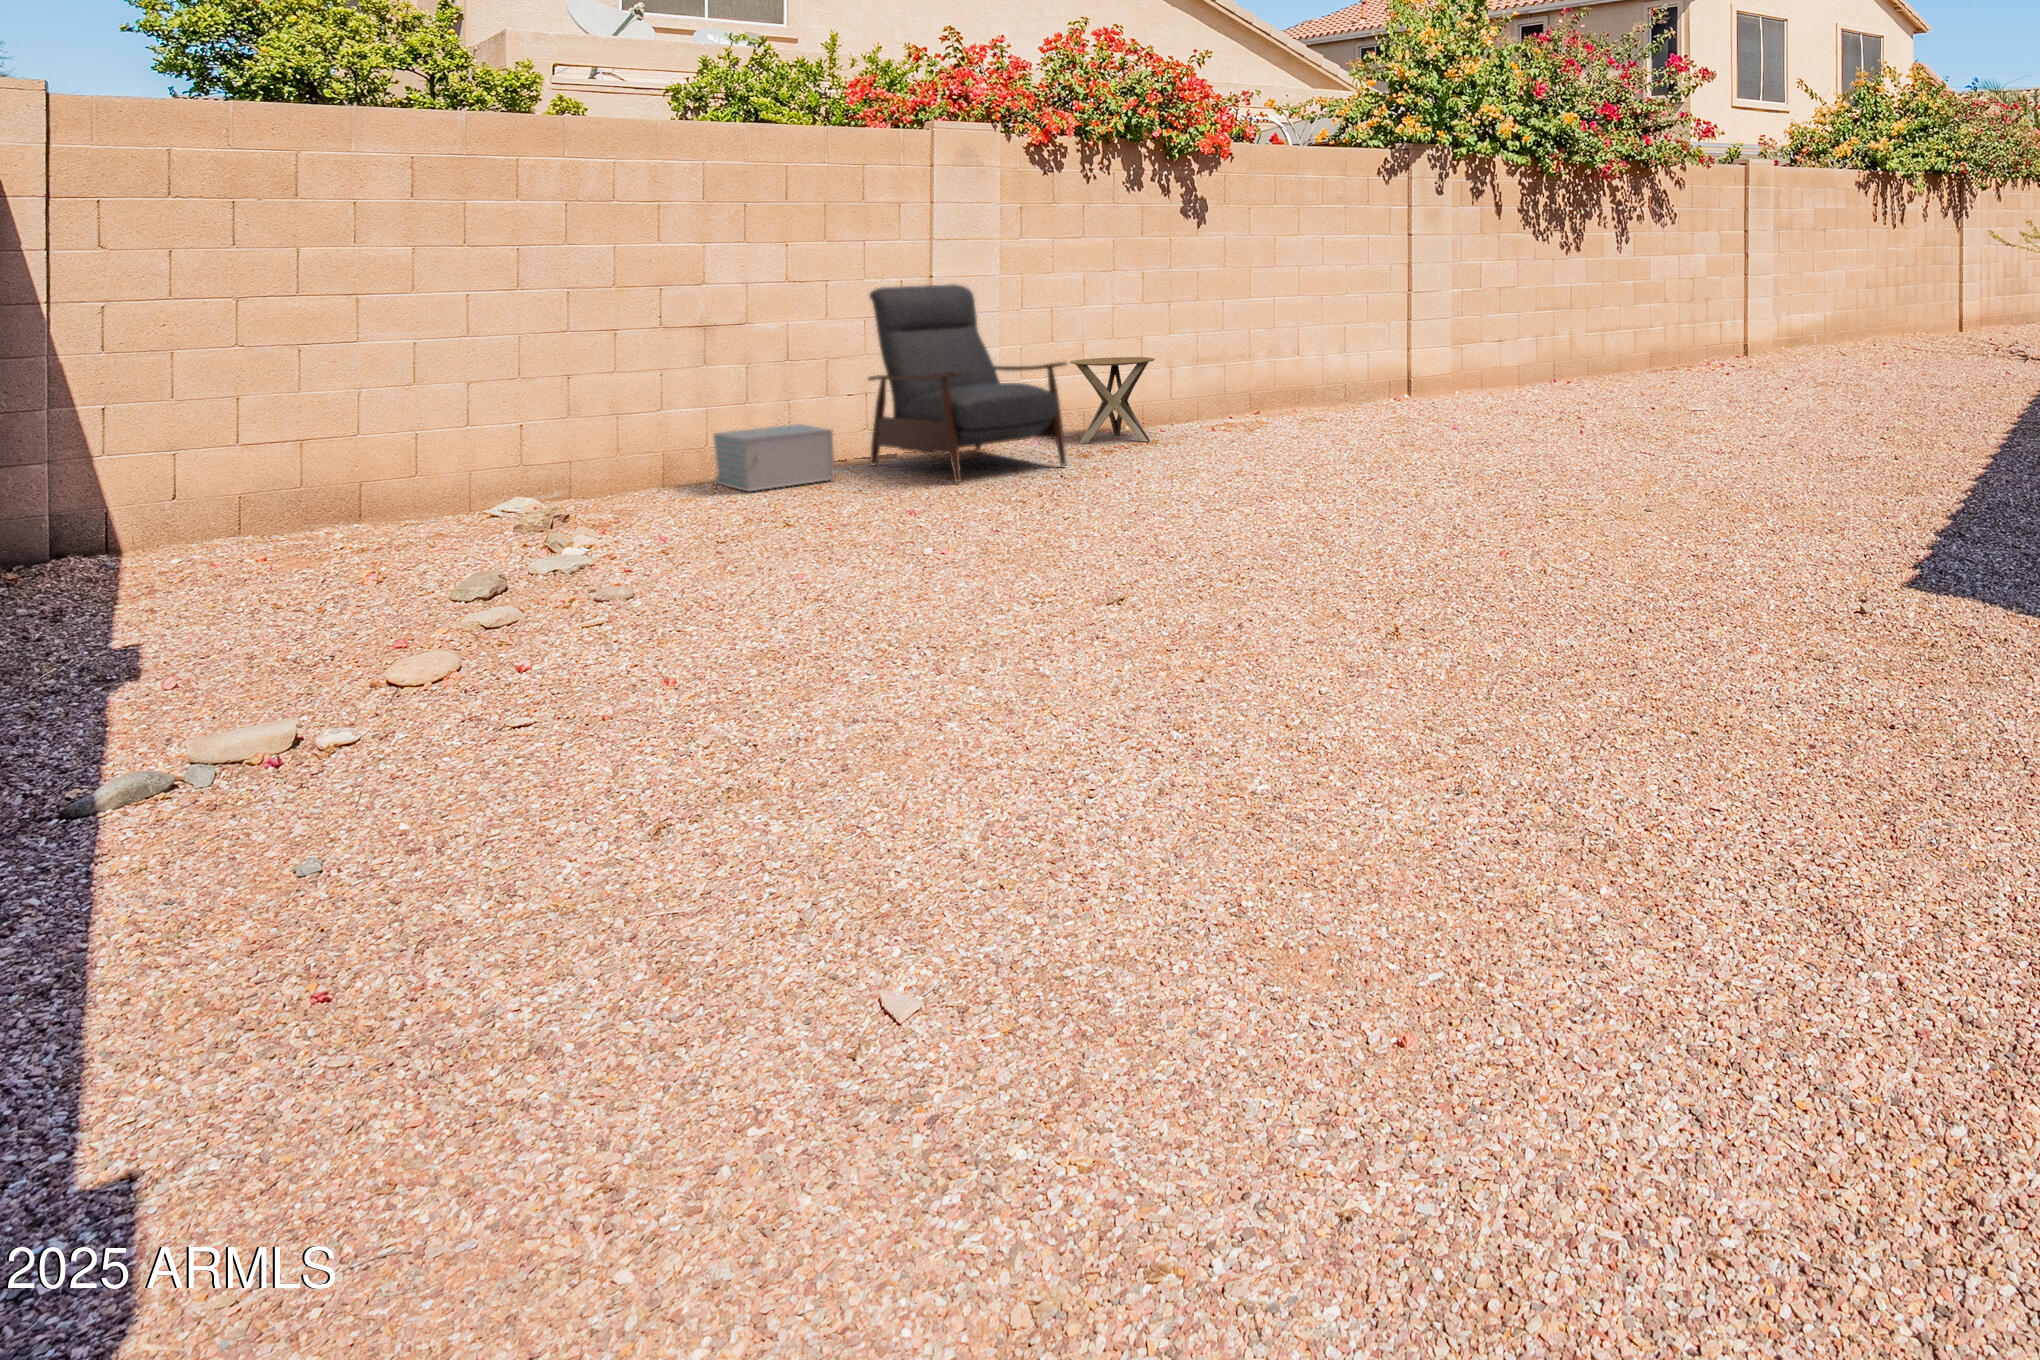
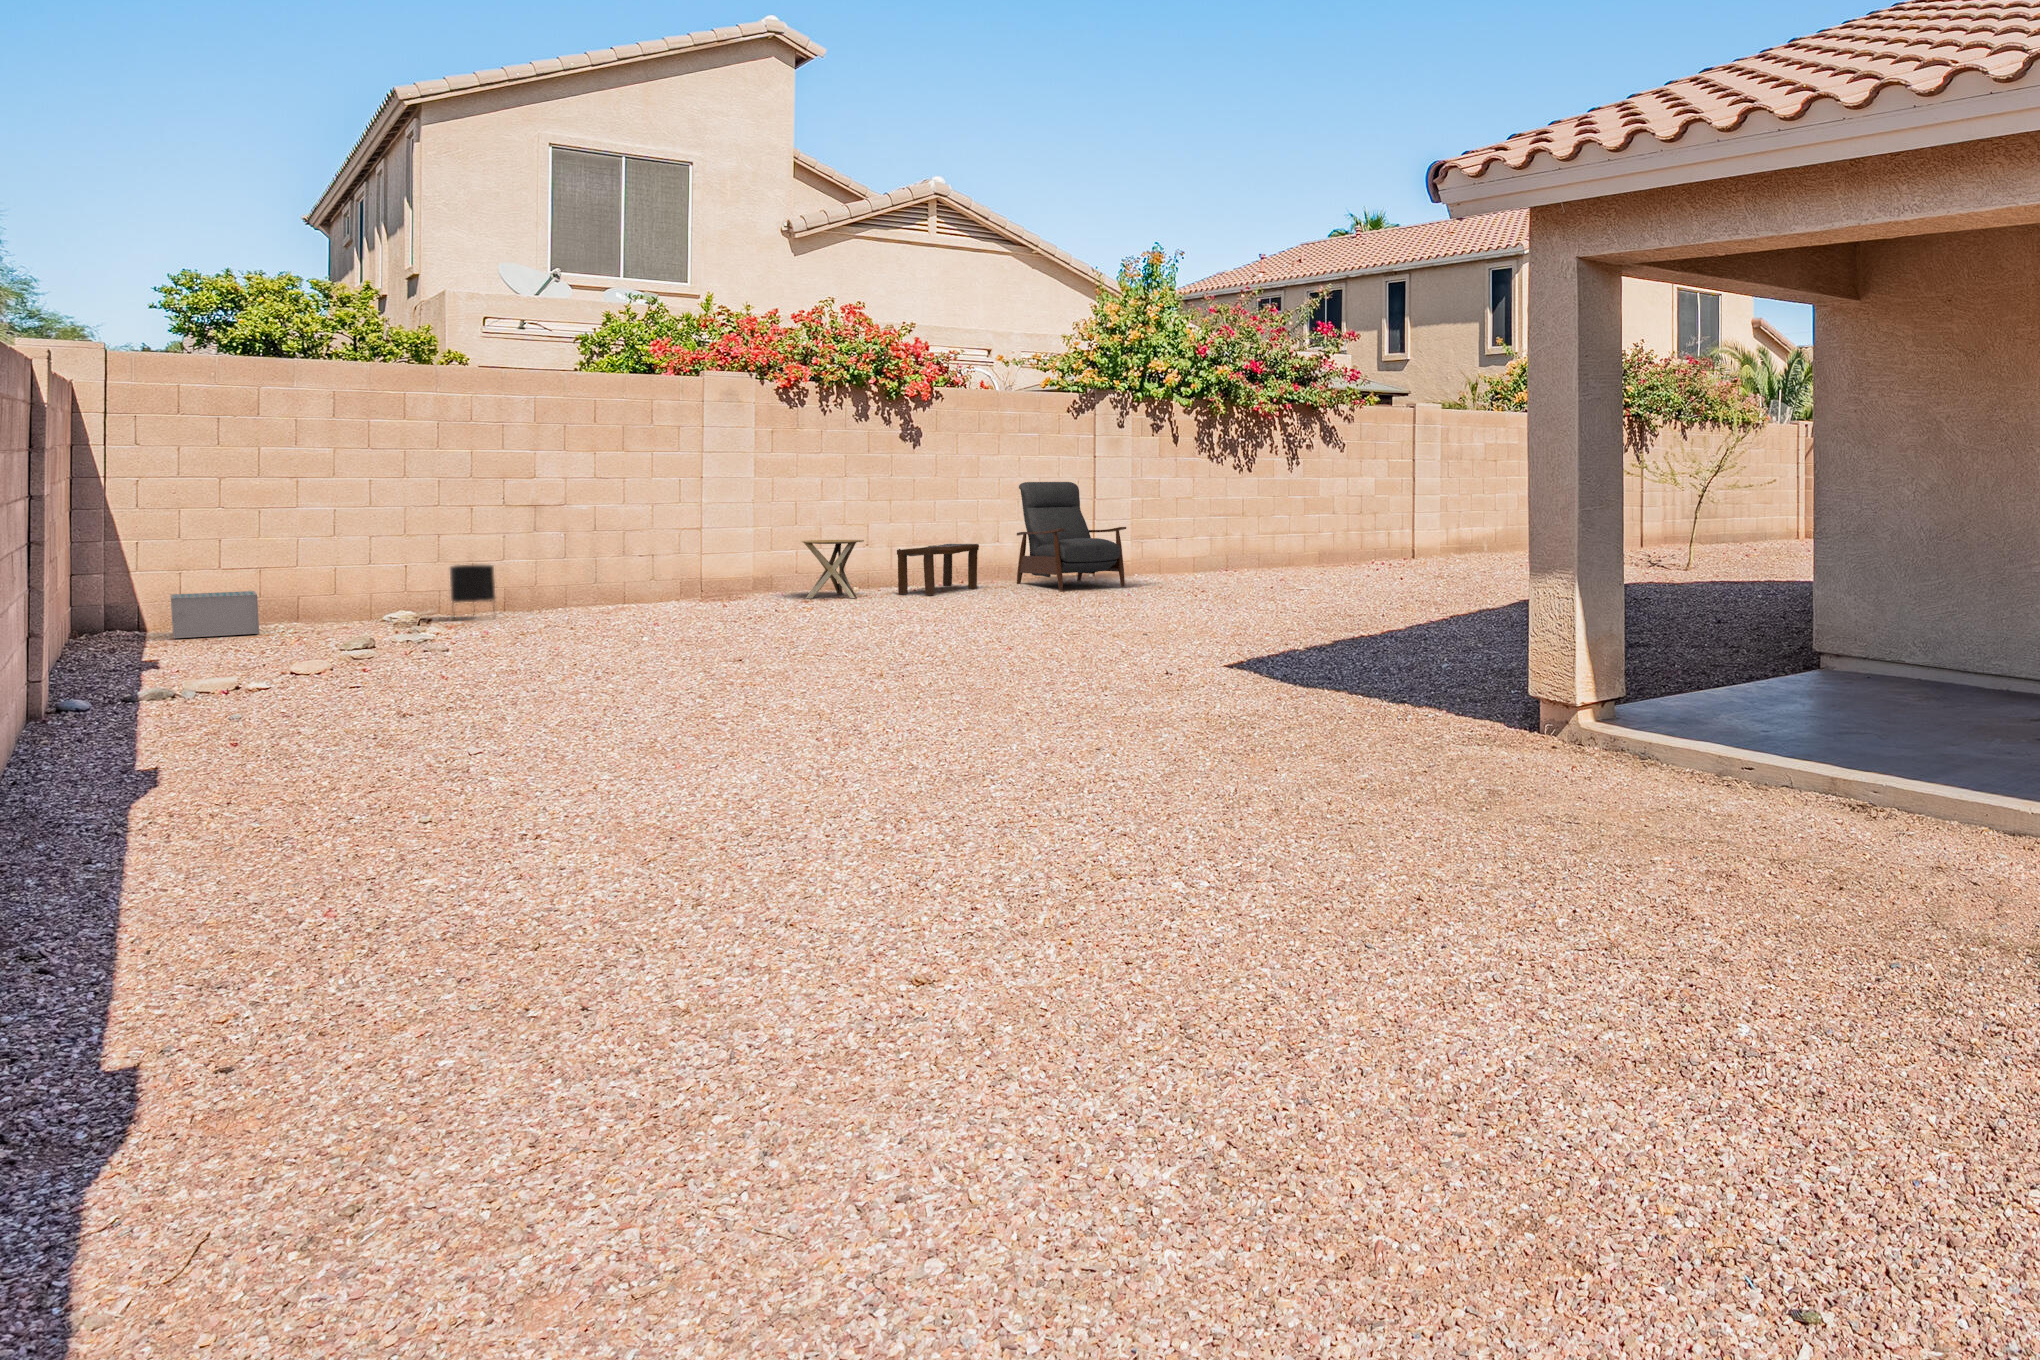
chair: present [868,284,1067,482] -> present [1017,482,1126,591]
bench: none [1194,357,1289,433] -> present [897,544,979,595]
planter: none [600,417,670,506] -> present [450,565,496,617]
storage box: present [714,424,834,491] -> present [171,591,259,638]

